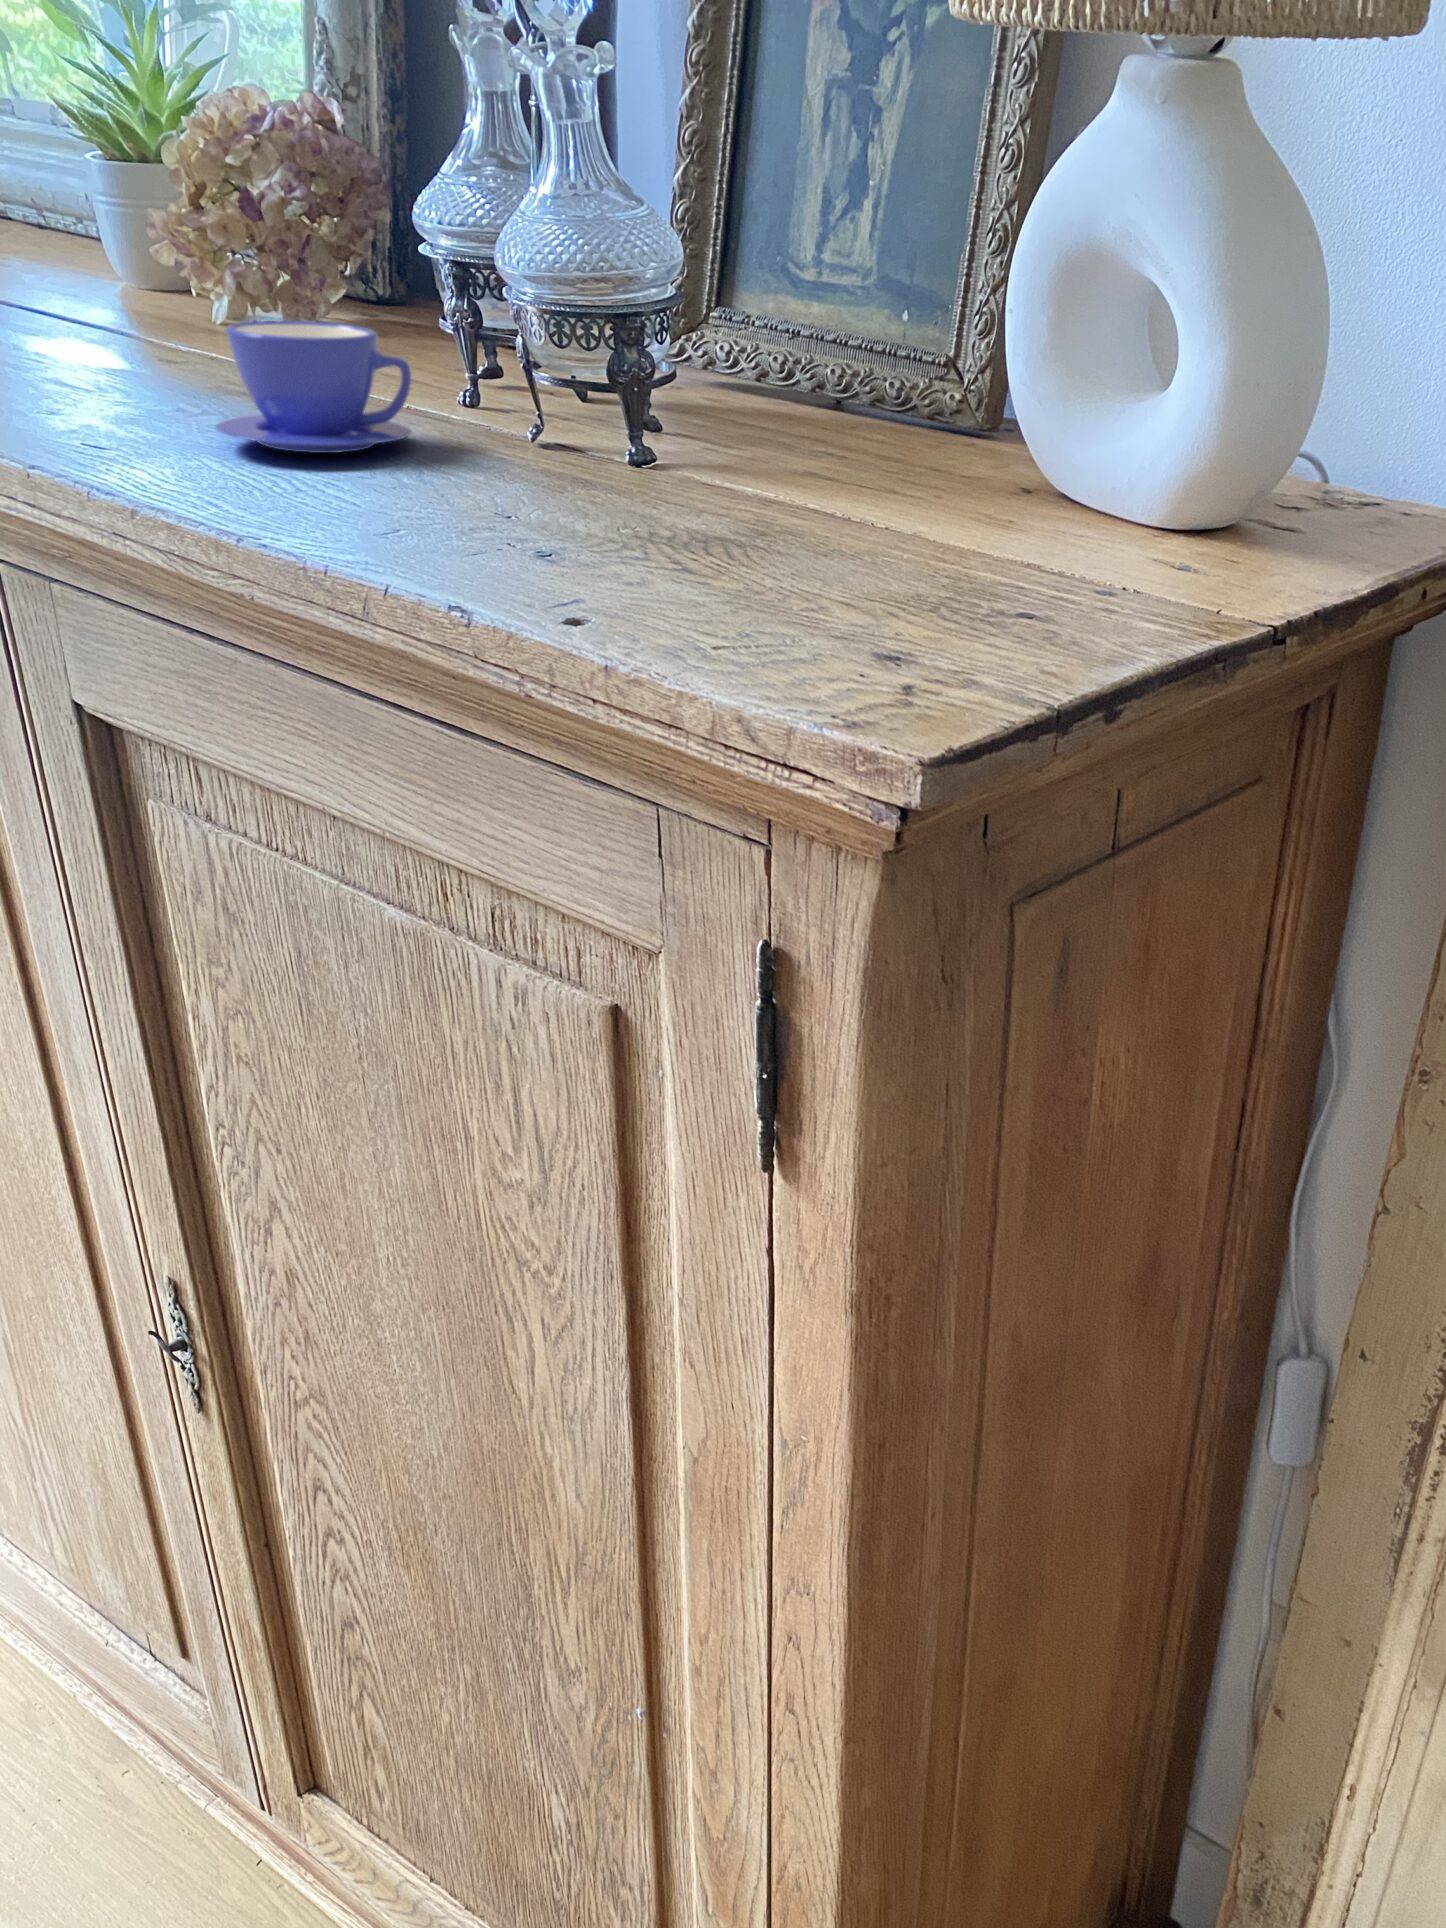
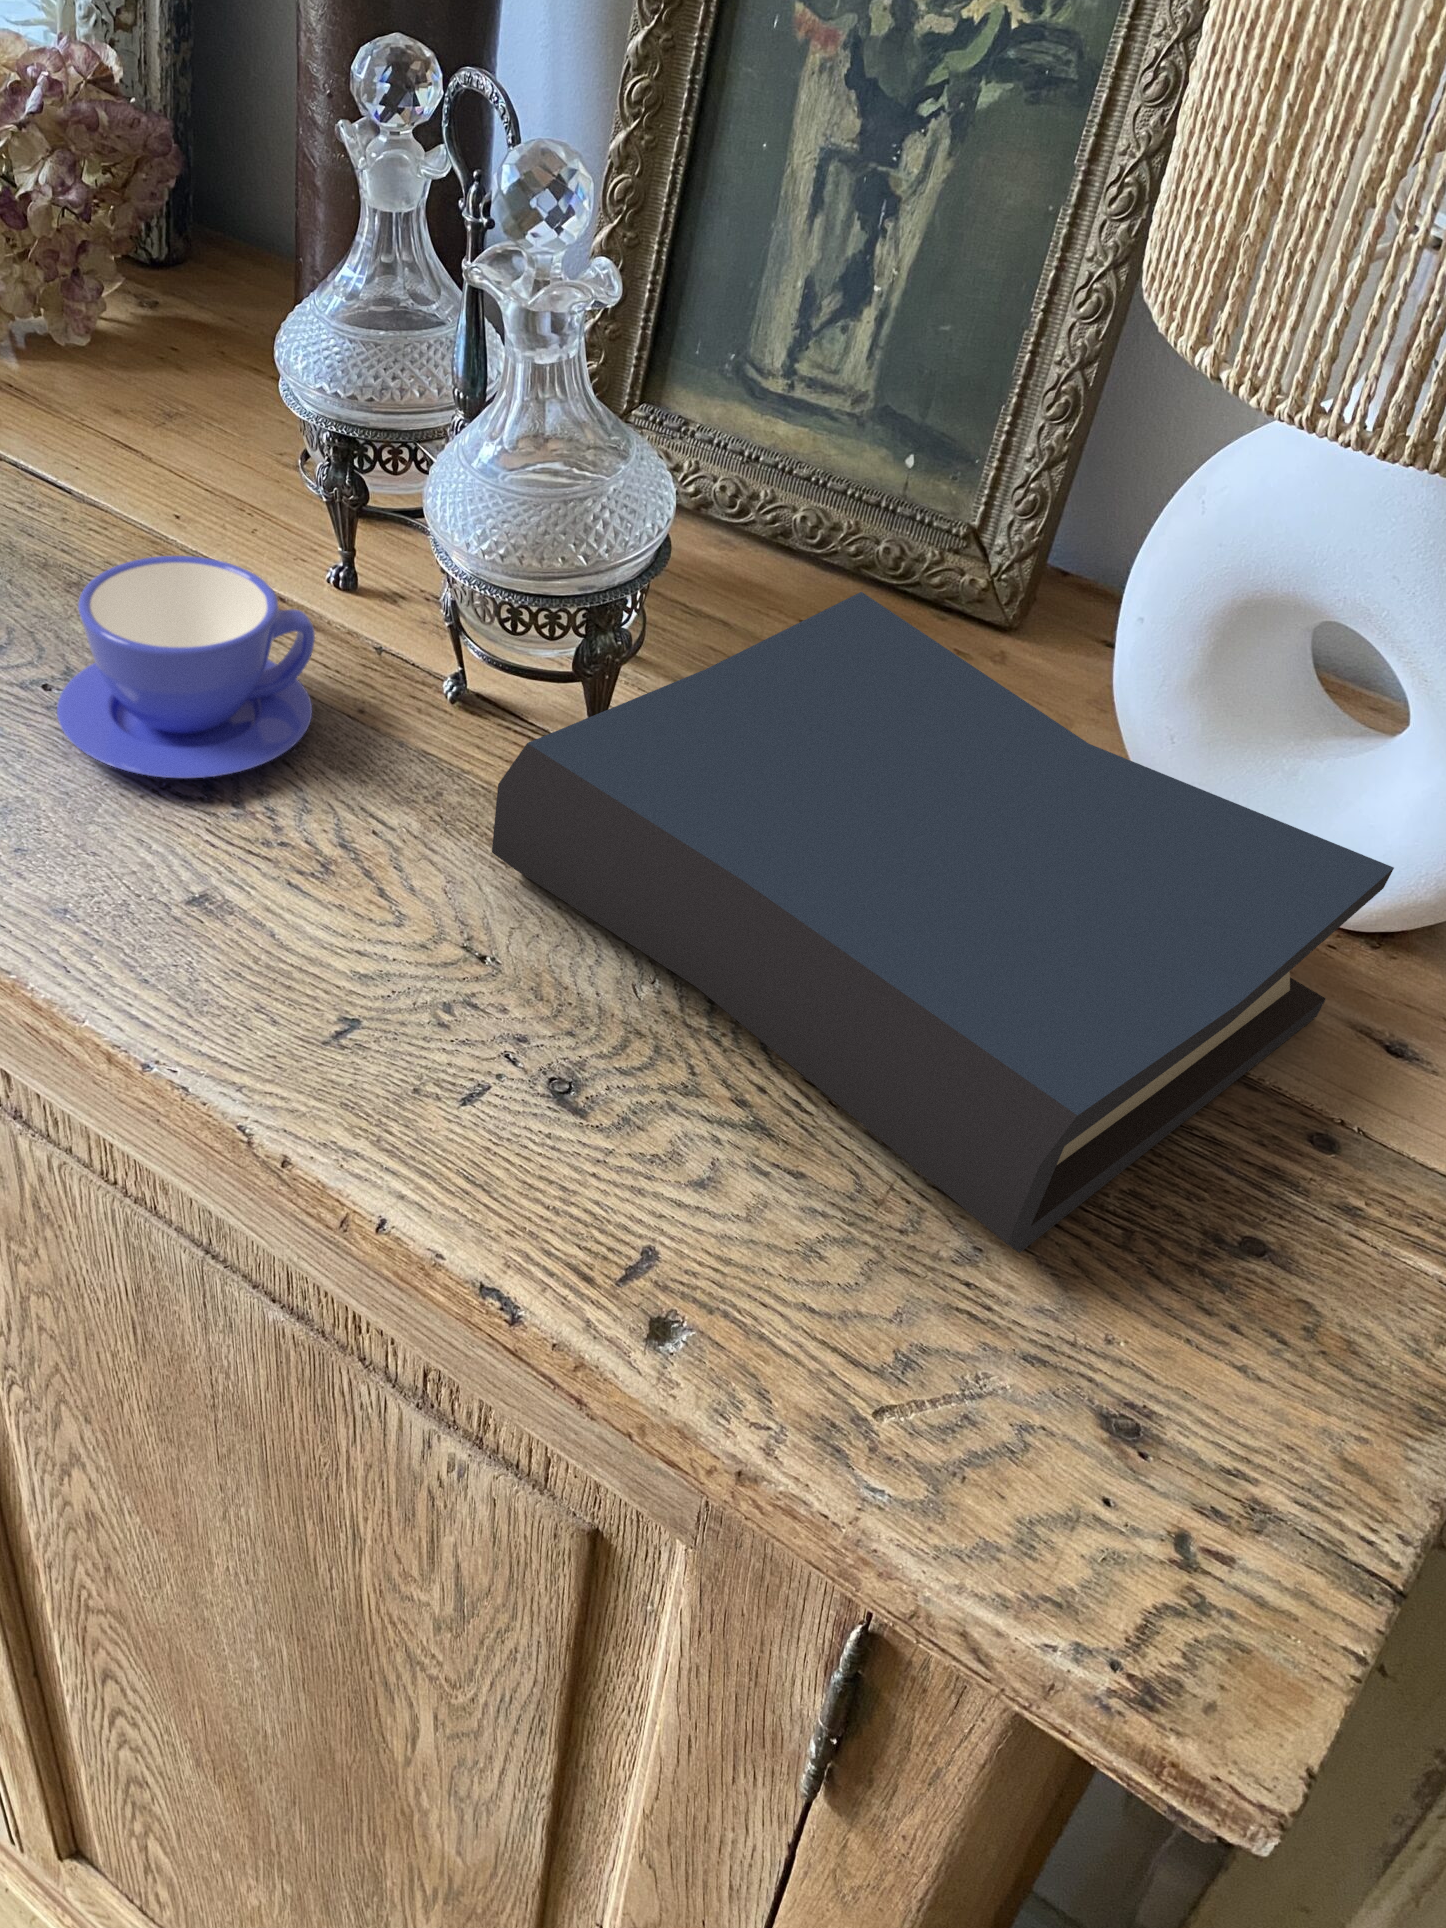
hardback book: none [506,346,1138,590] -> present [492,592,1394,1253]

